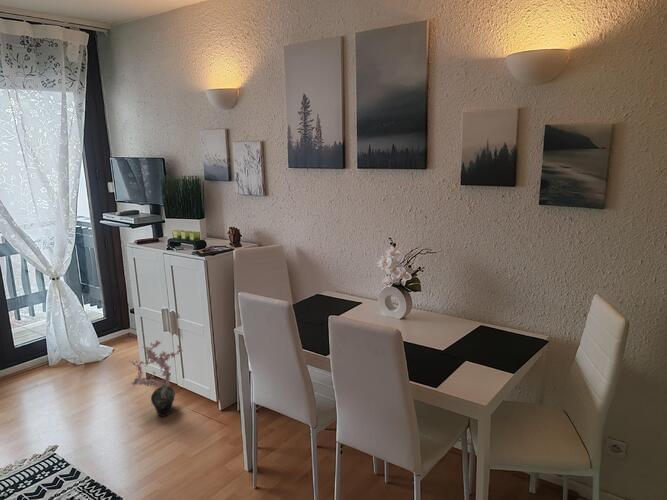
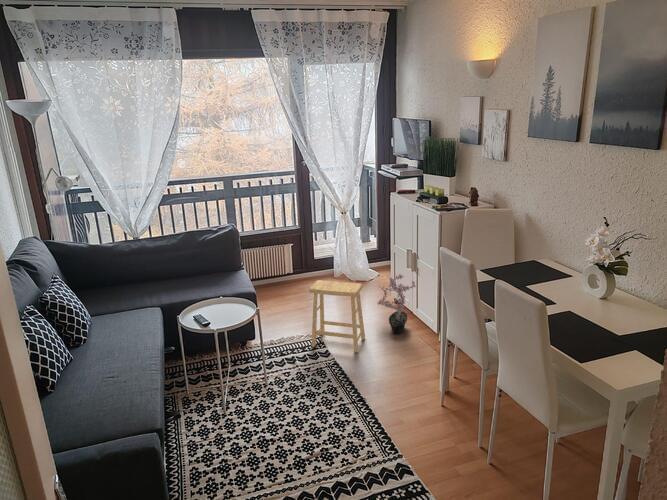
footstool: none [33,363,125,473] -> present [309,280,365,353]

